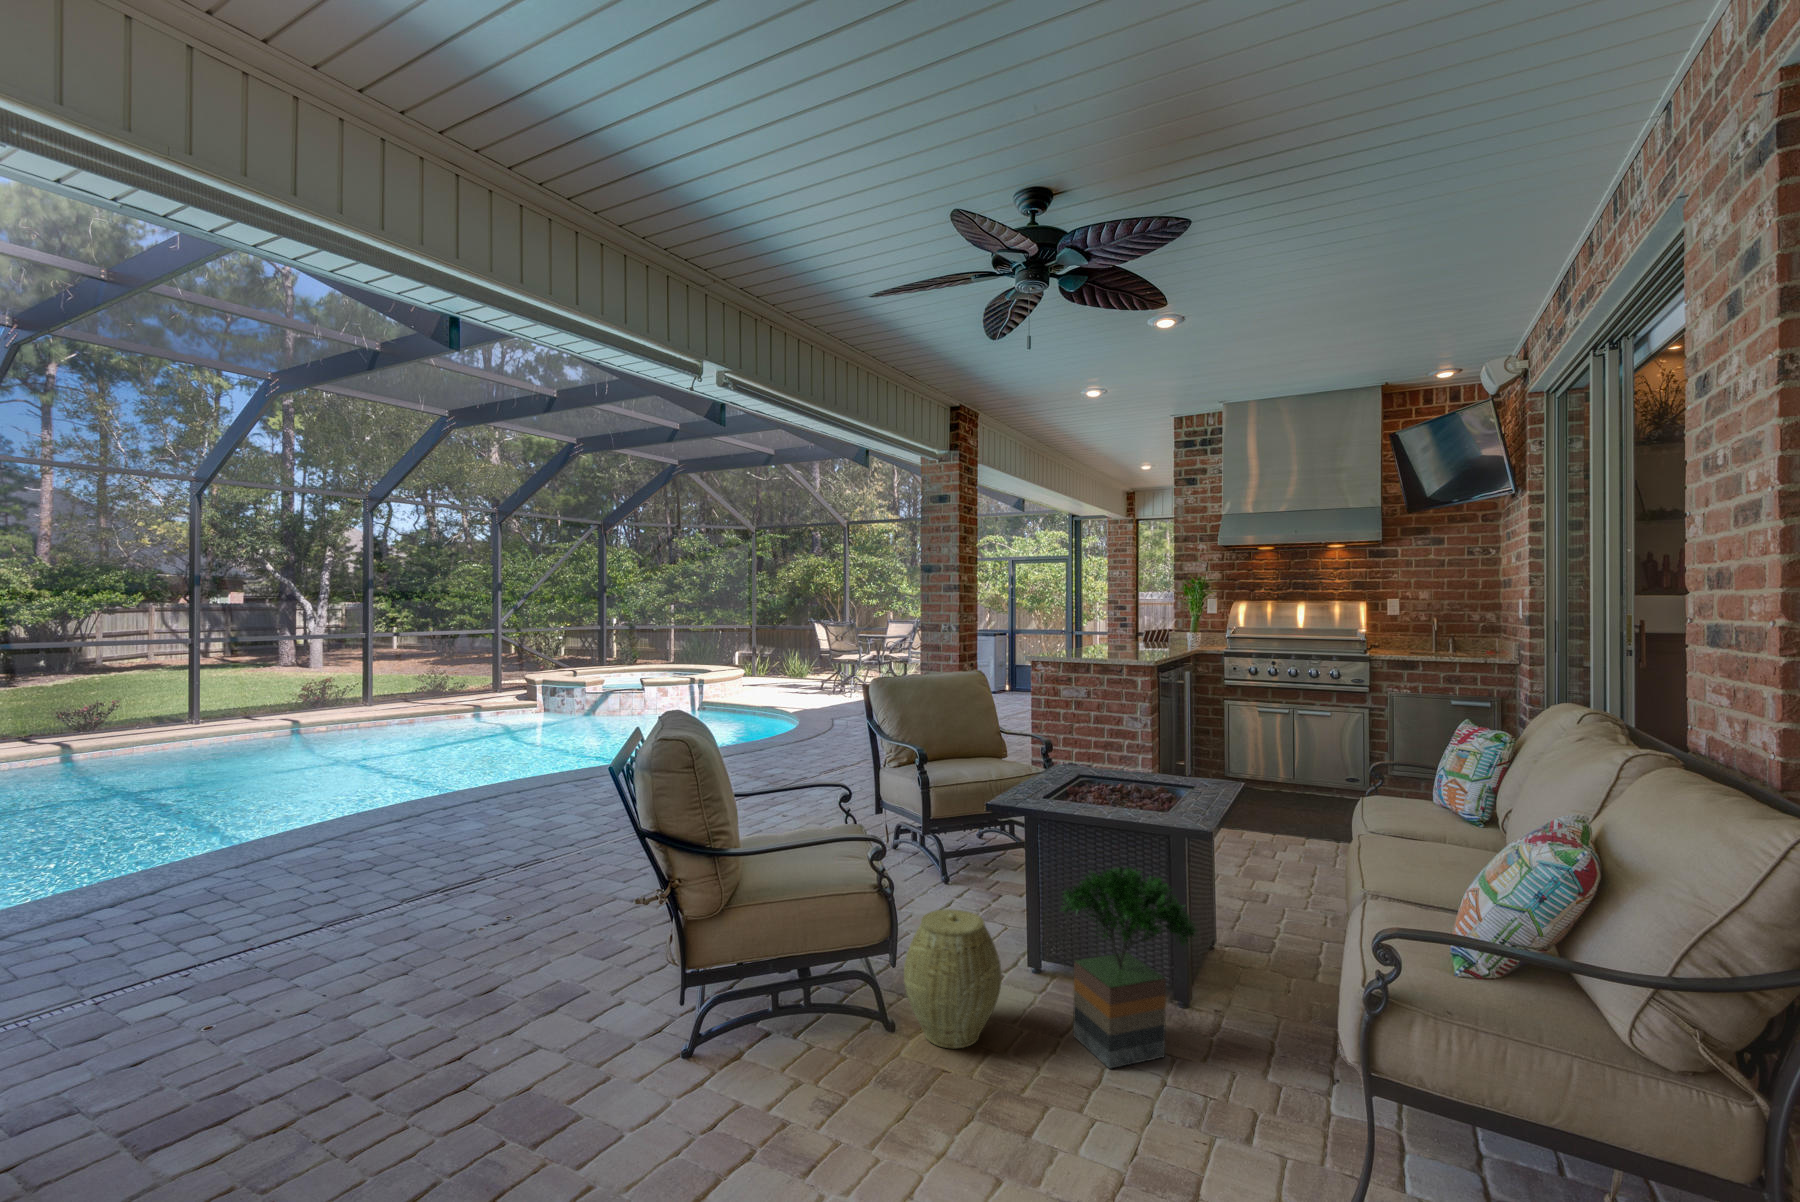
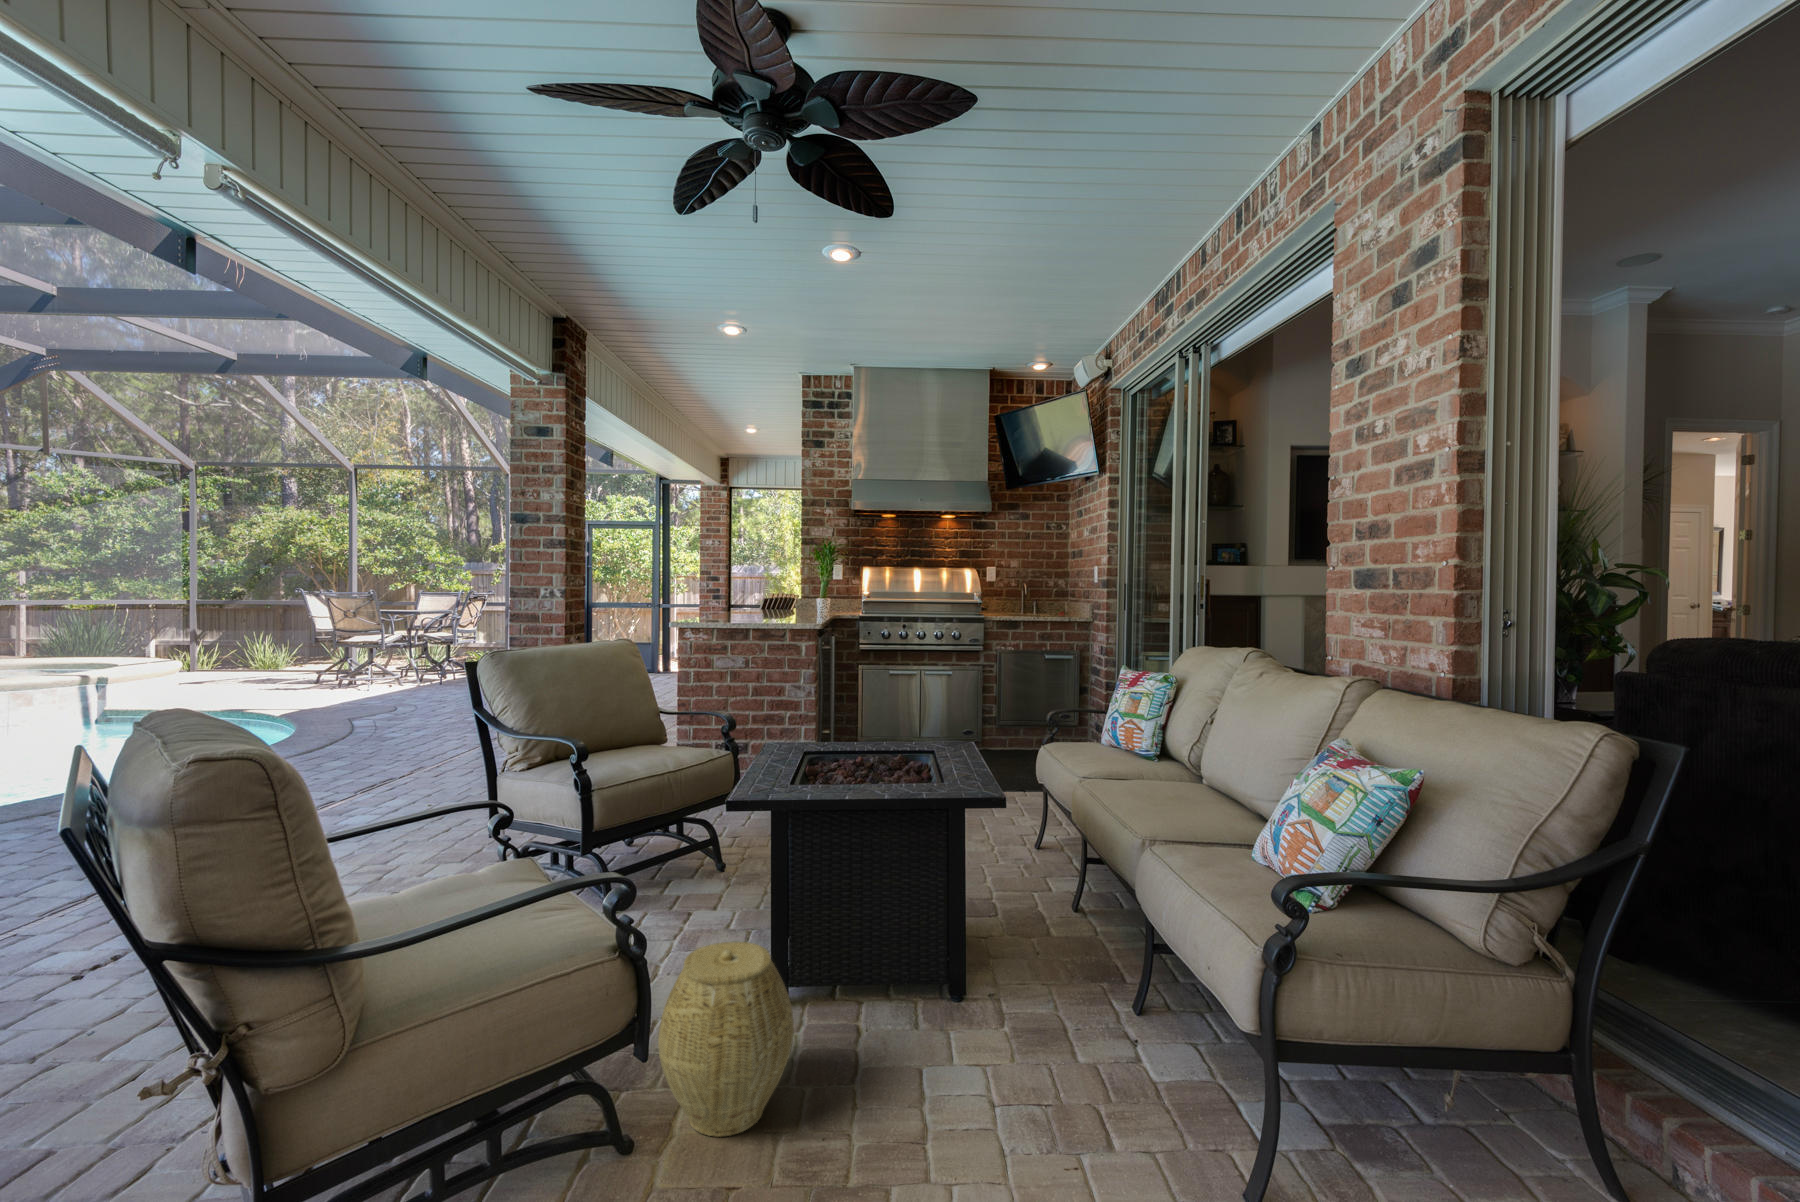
potted tree: present [1061,867,1197,1068] -> none [852,847,1020,1098]

